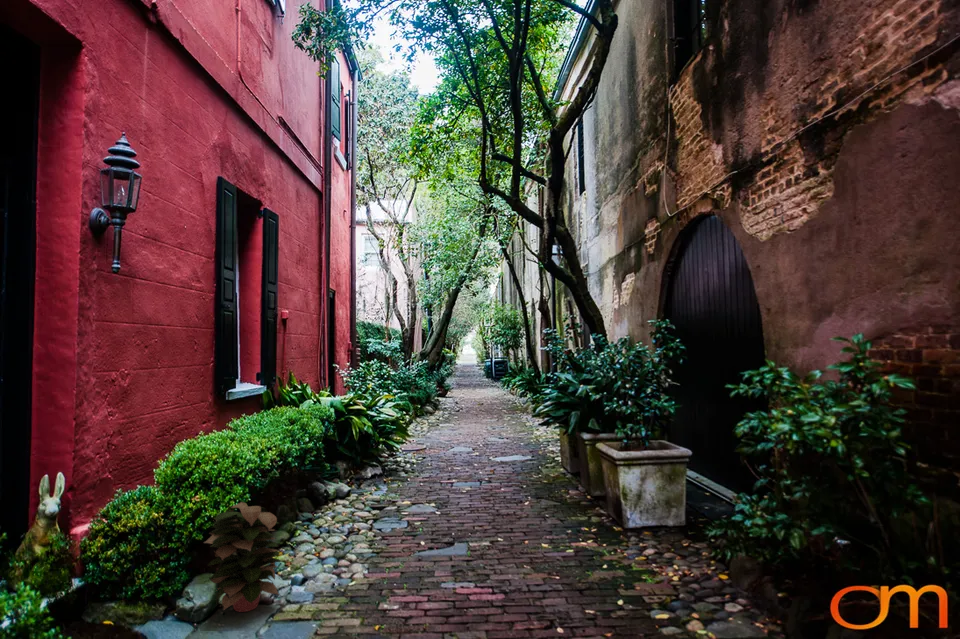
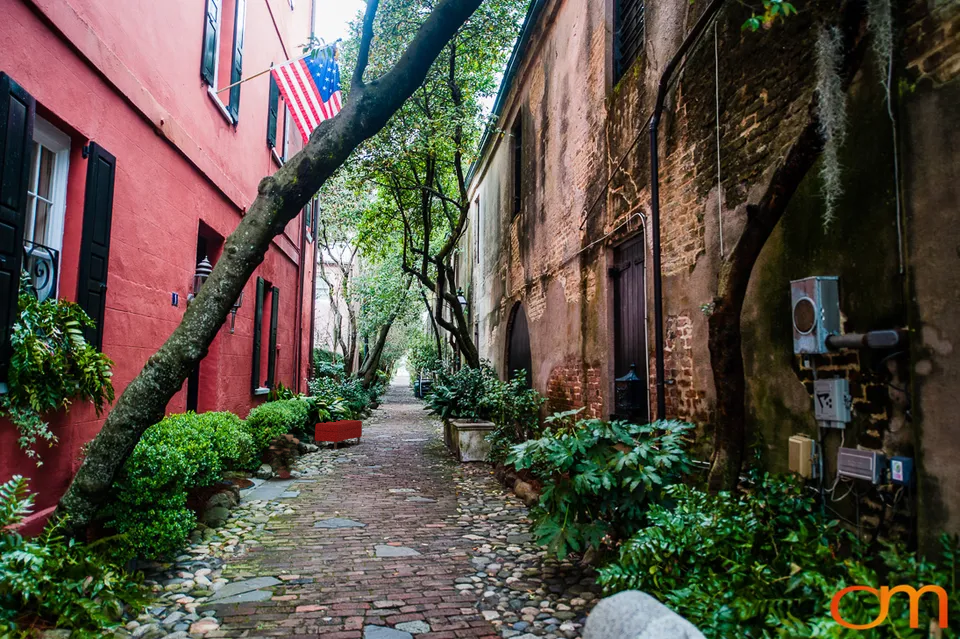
bench: none [347,430,426,487] -> present [315,420,362,450]

